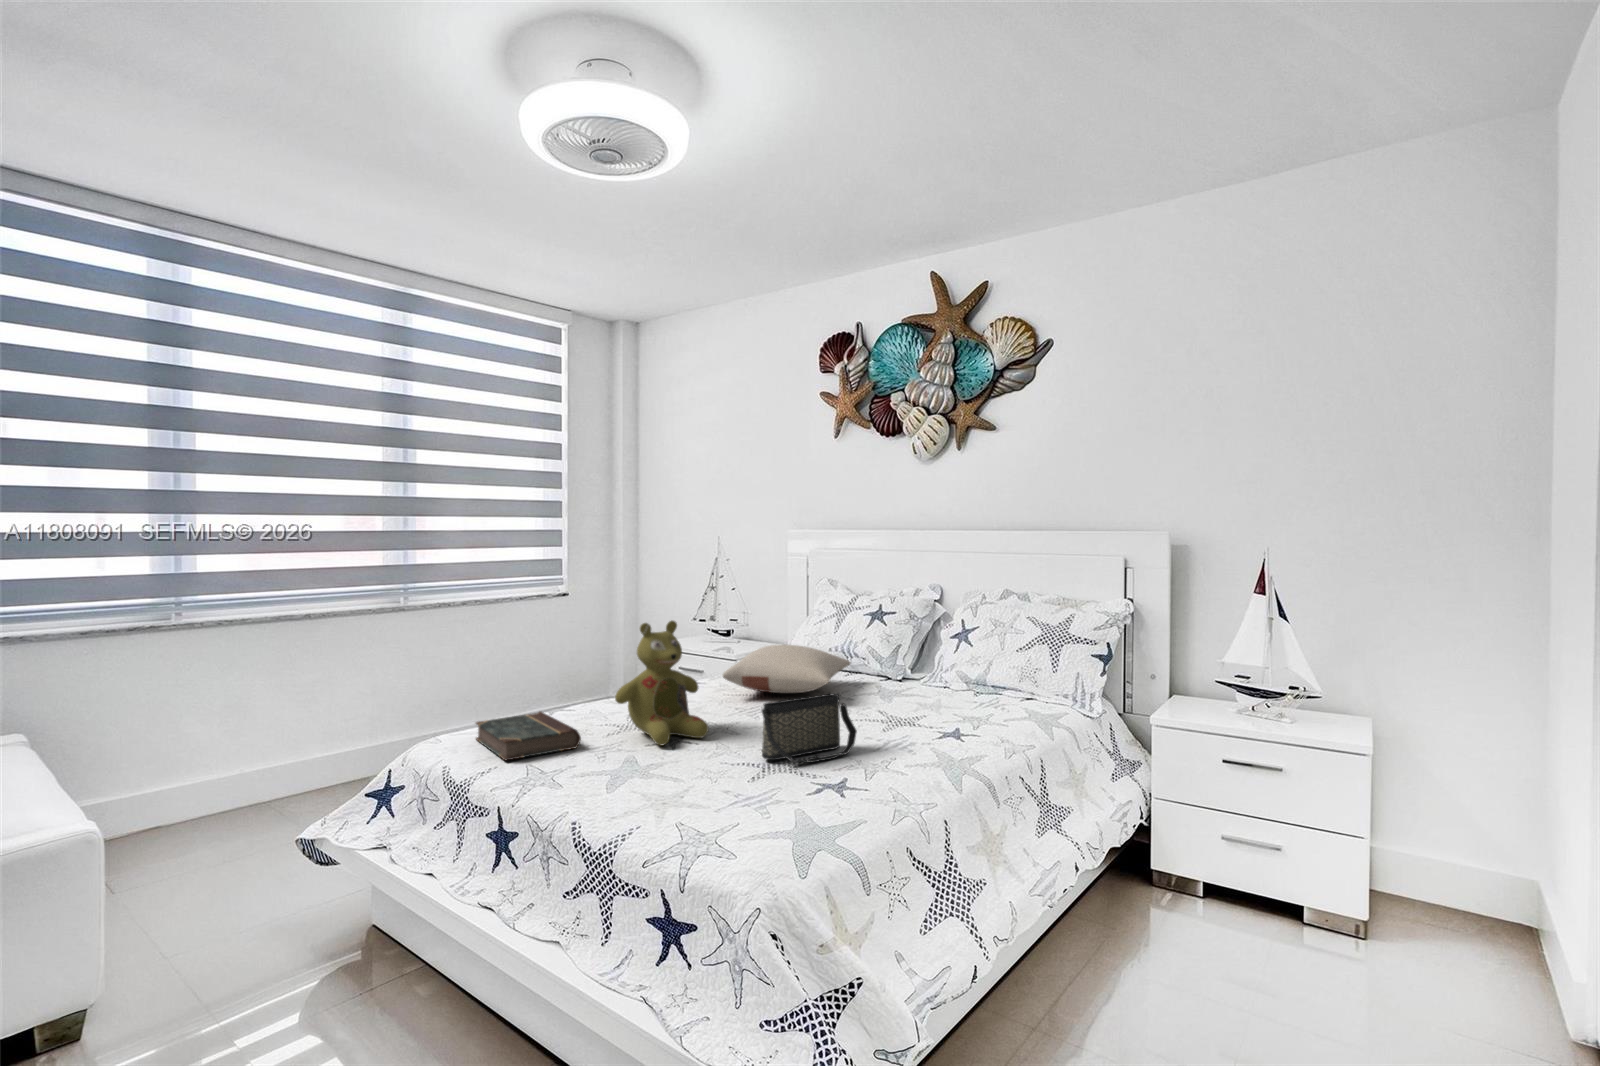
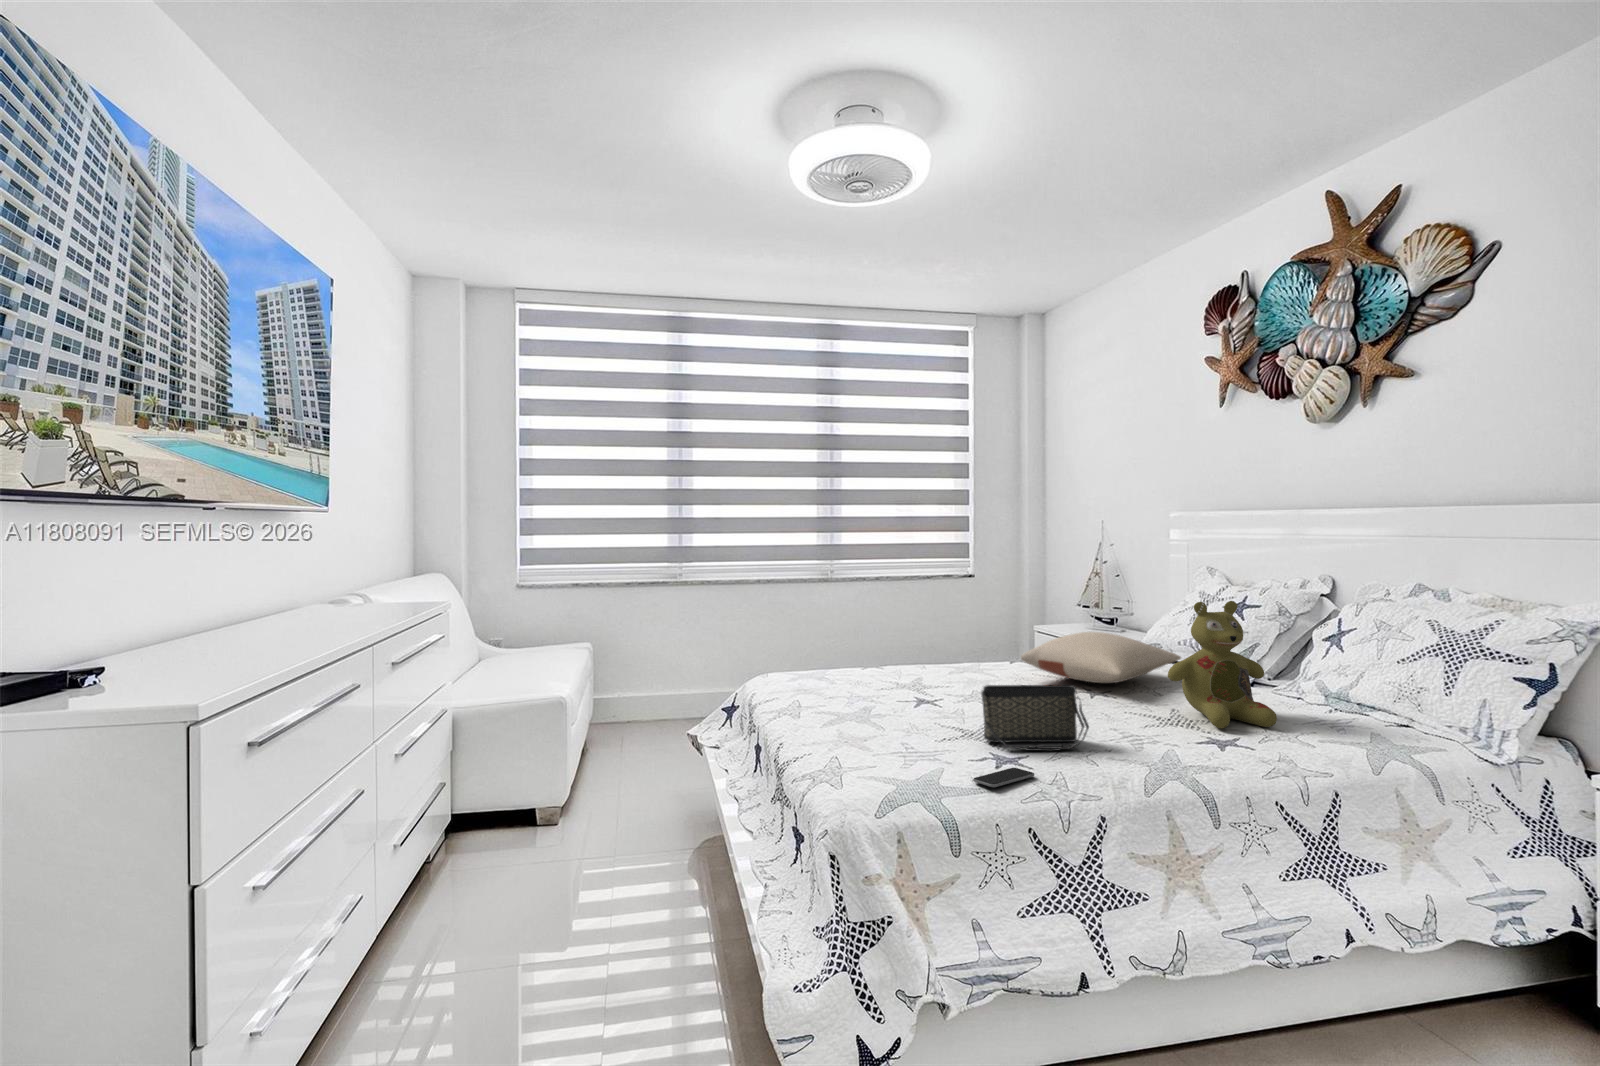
stuffed bear: present [615,621,708,745] -> present [1168,601,1277,728]
book: present [476,712,581,760] -> none [791,671,856,706]
smartphone: none [803,779,847,801] -> present [973,768,1034,787]

